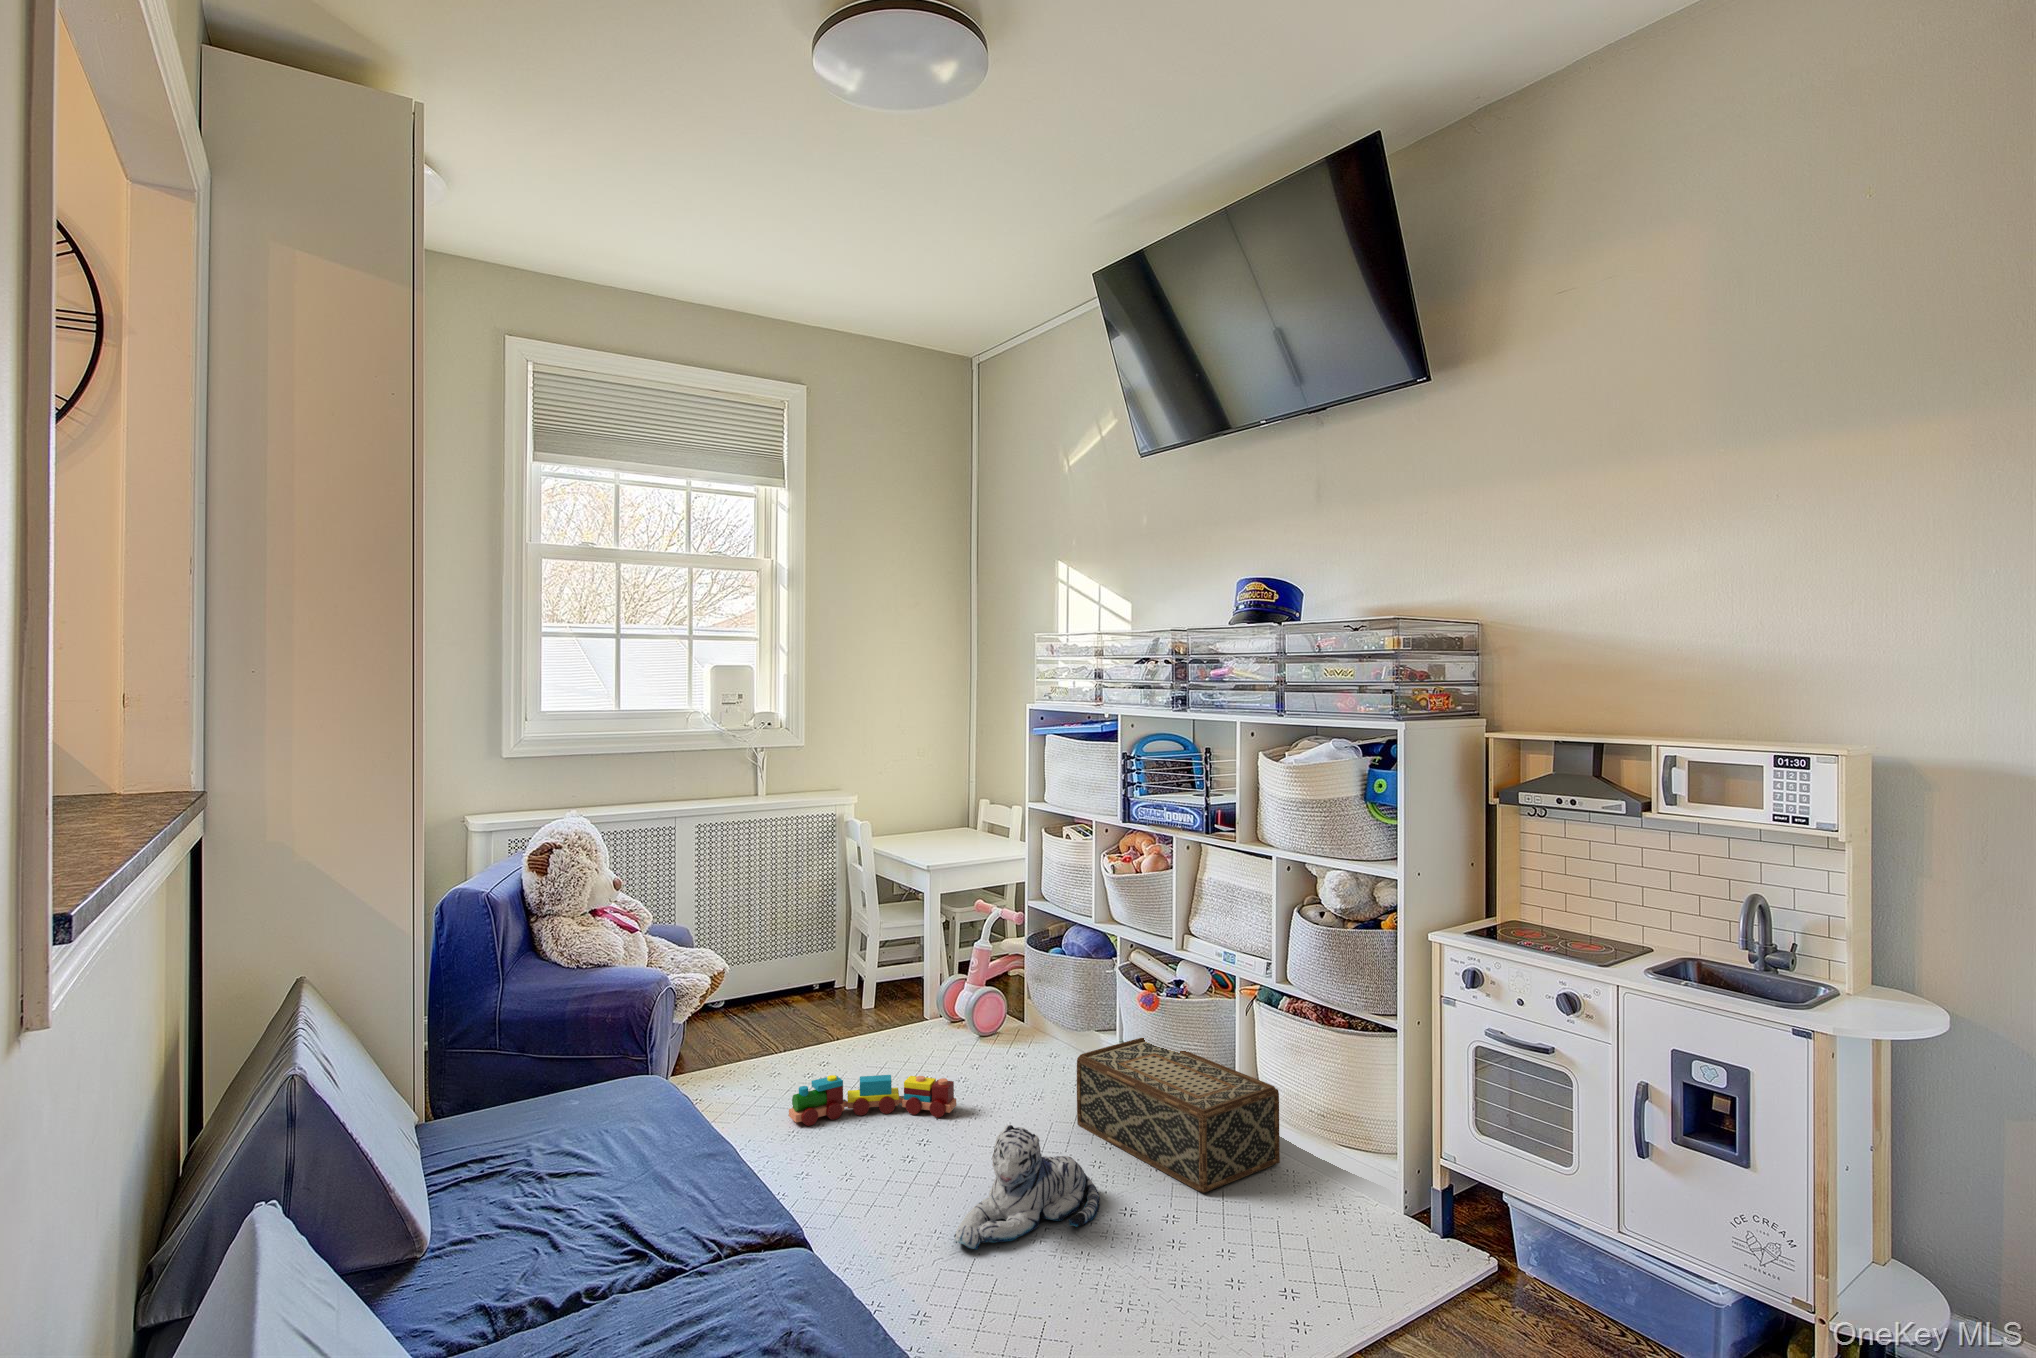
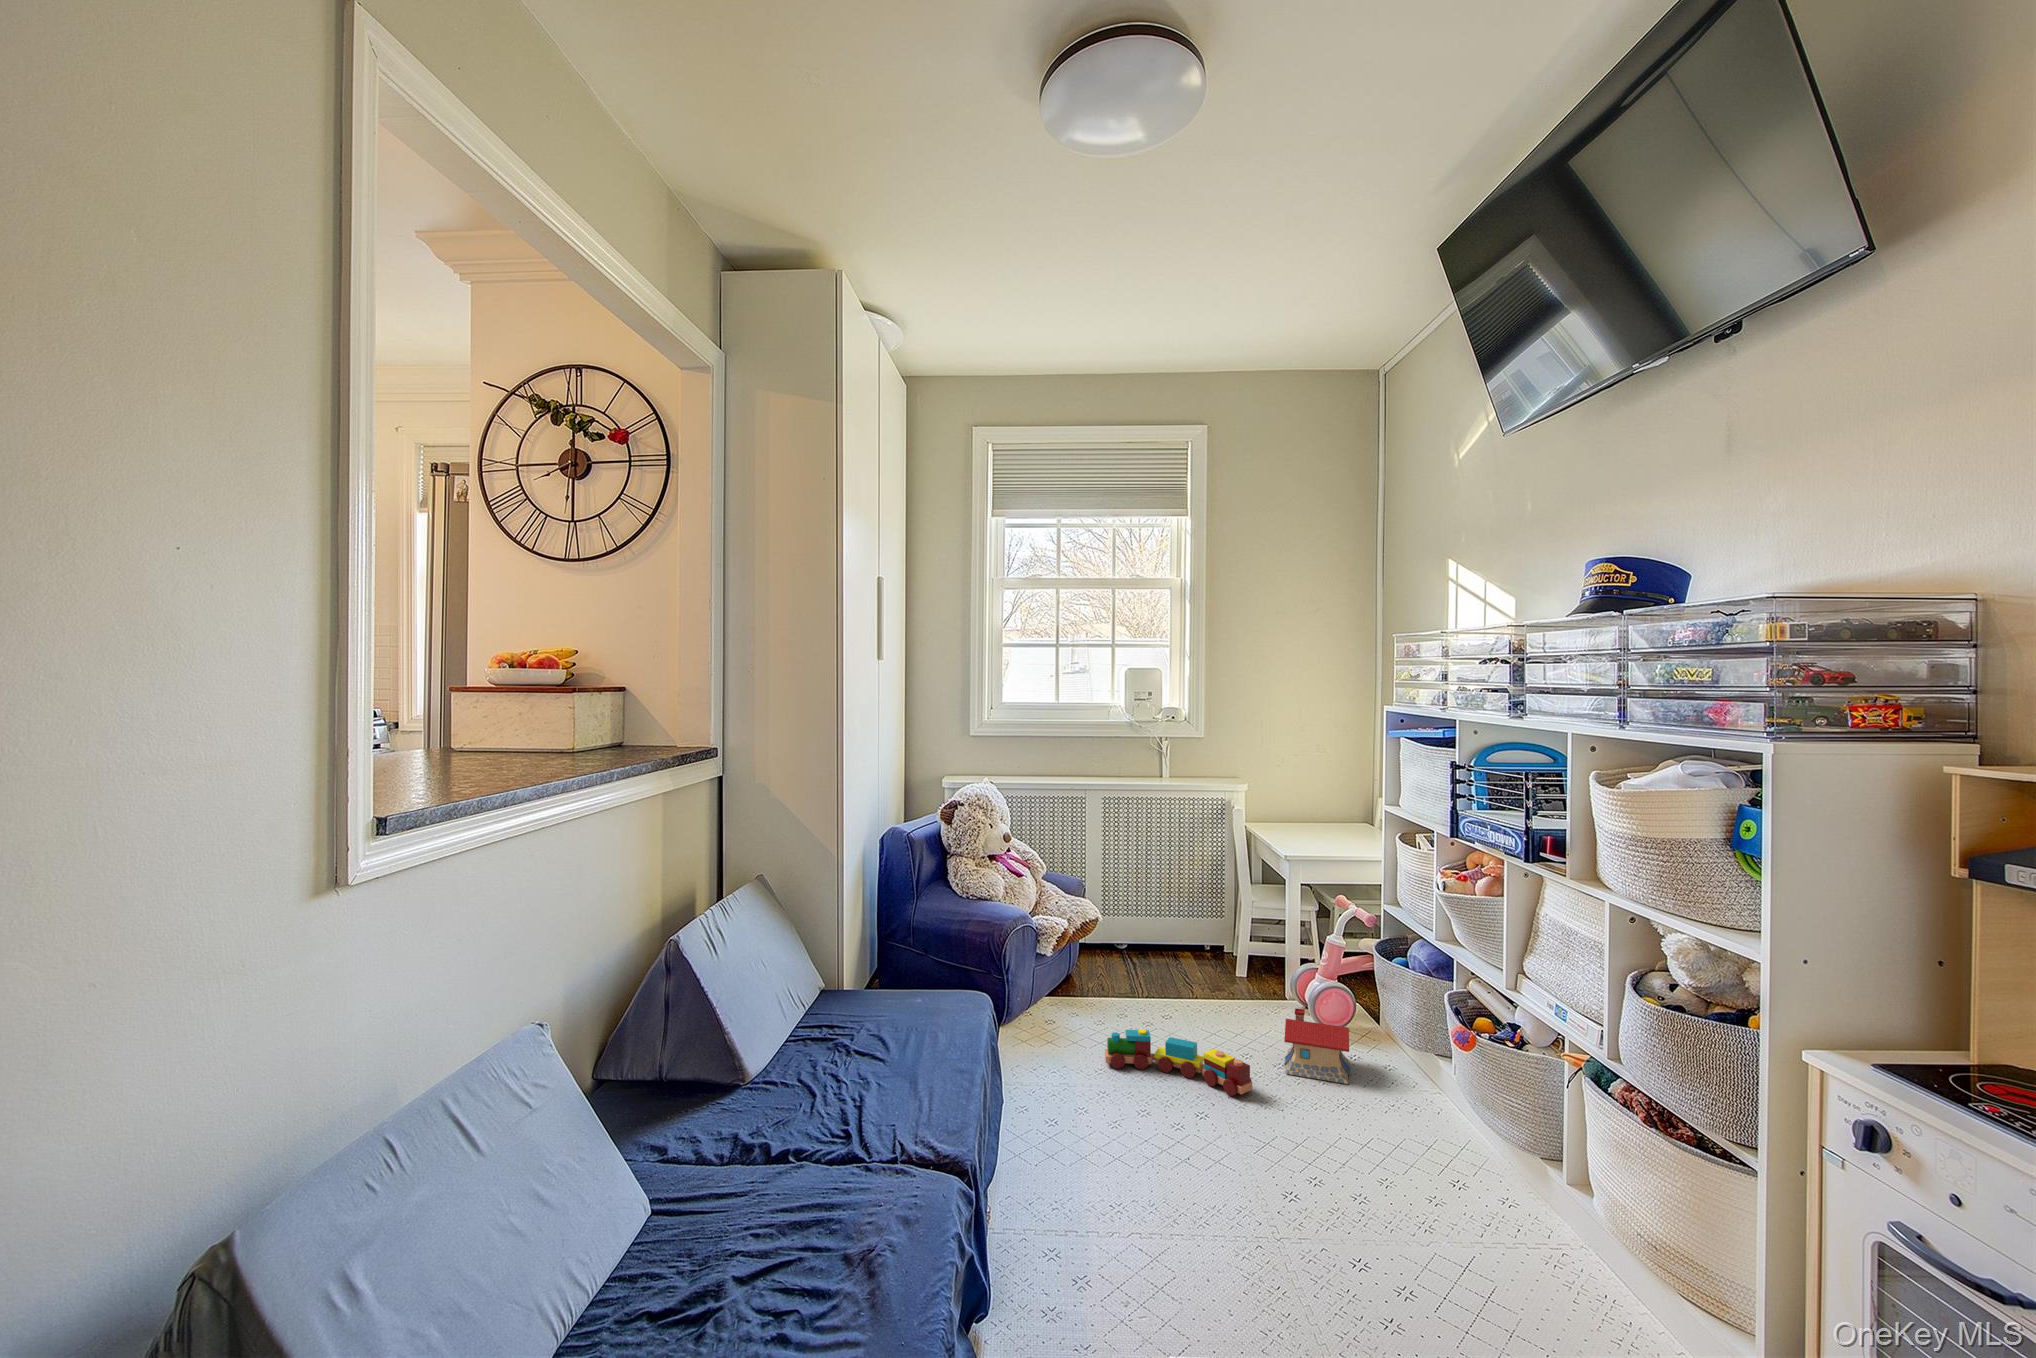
toy house: none [960,1018,1031,1085] -> present [1284,1008,1350,1084]
woven basket: present [1077,1038,1280,1193] -> none [1366,1075,1601,1286]
plush toy: present [954,1125,1100,1250] -> none [1153,1128,1337,1263]

